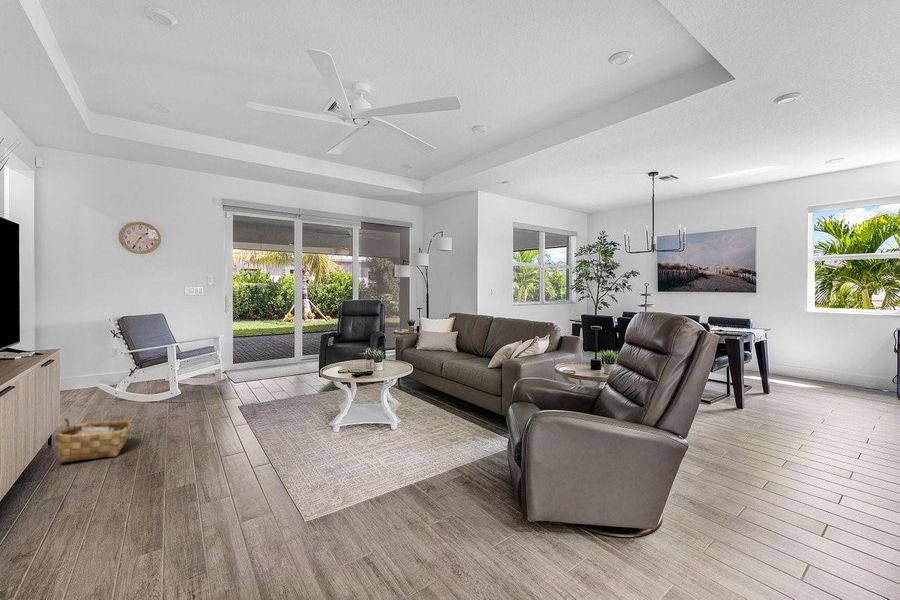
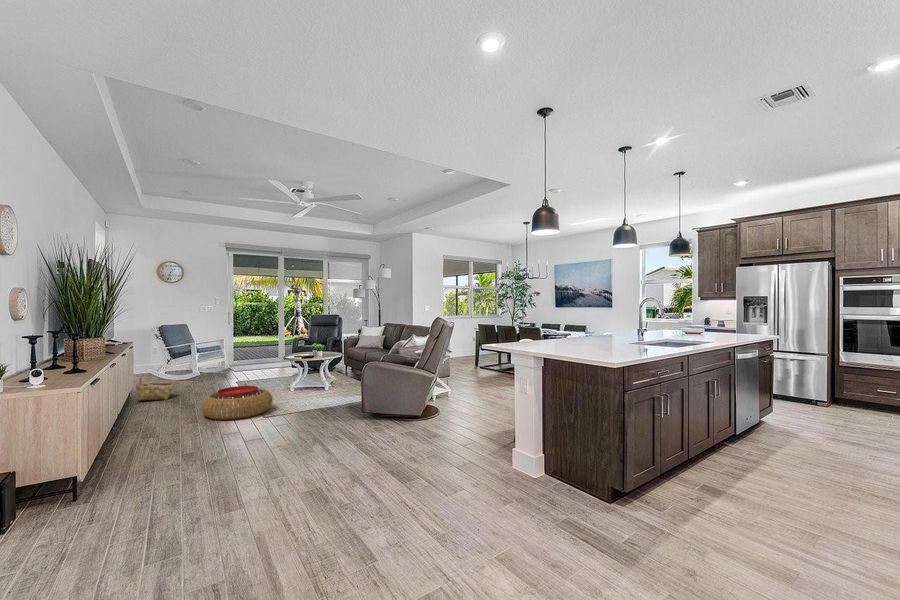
pouf: none [172,443,317,537] -> present [201,386,273,420]

